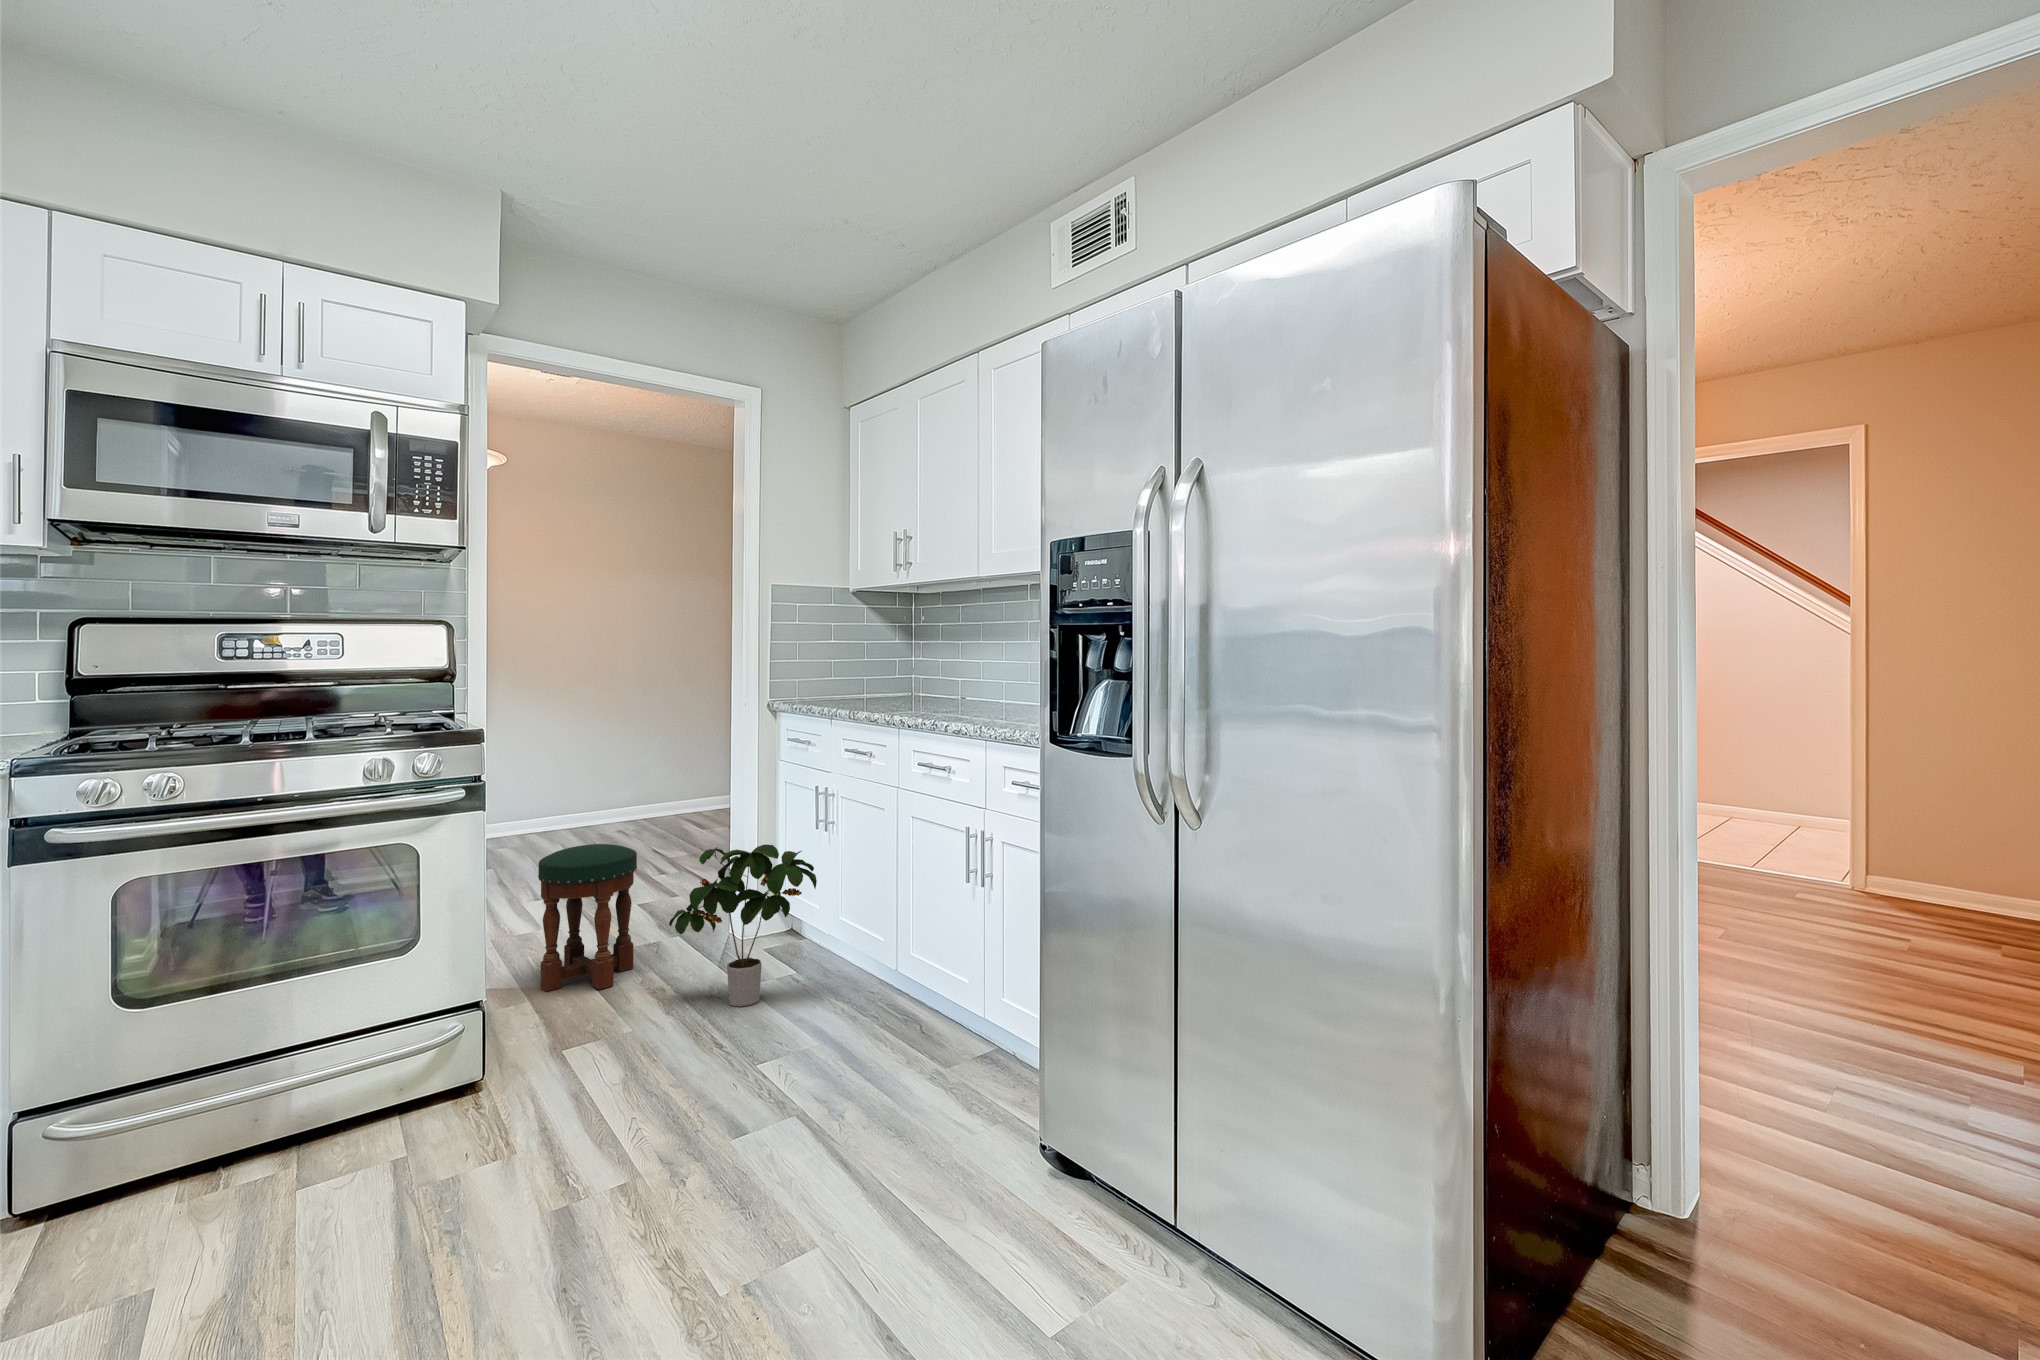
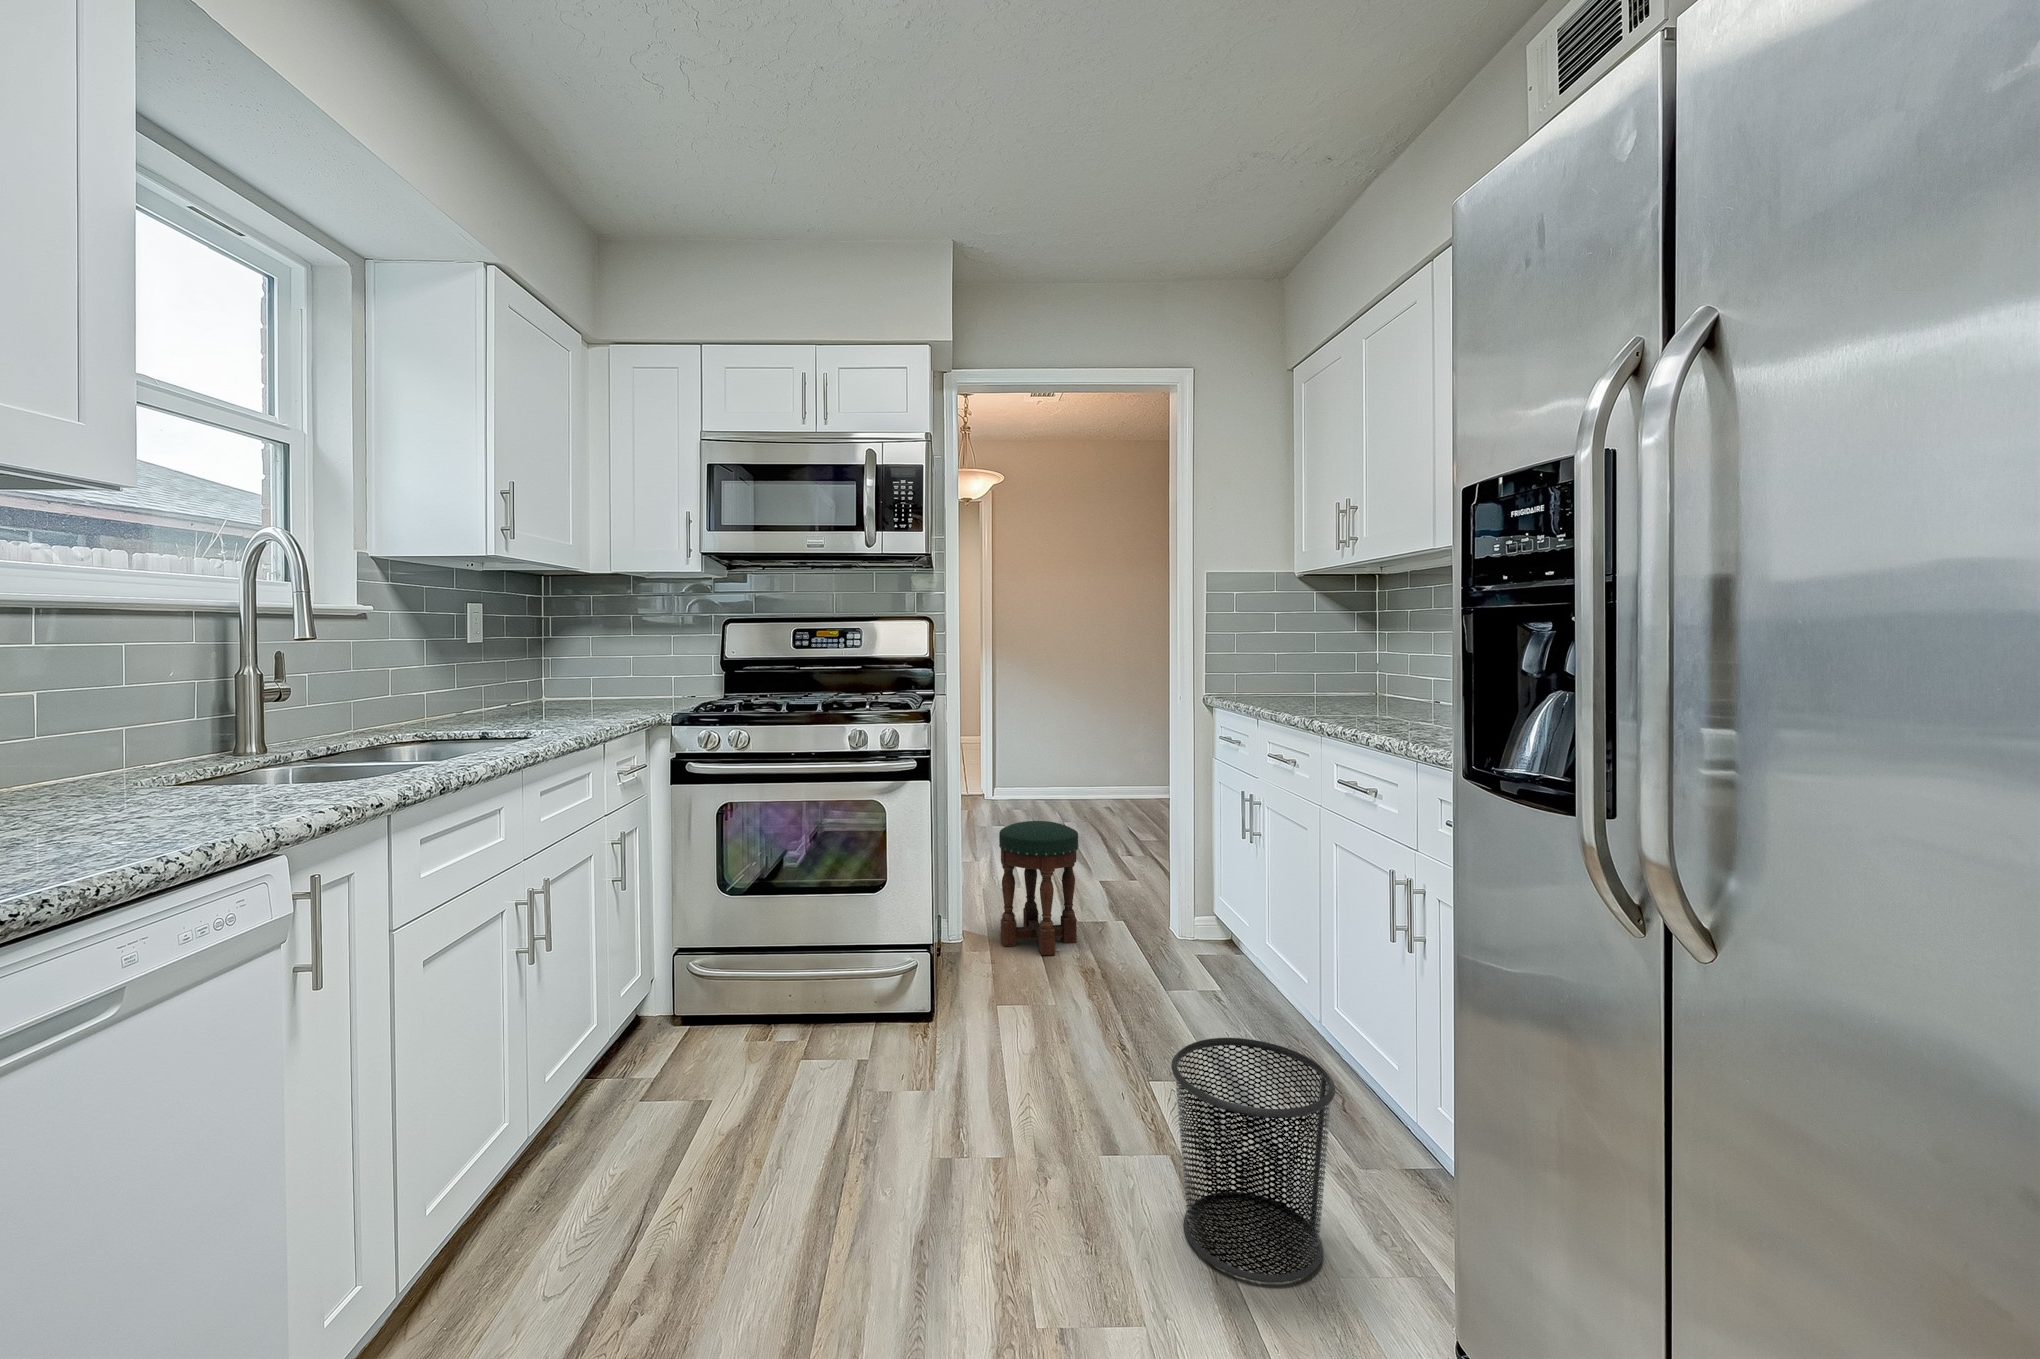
potted plant: present [669,845,817,1007] -> none [1094,841,1234,1008]
waste bin: none [816,990,952,1188] -> present [1171,1038,1335,1283]

